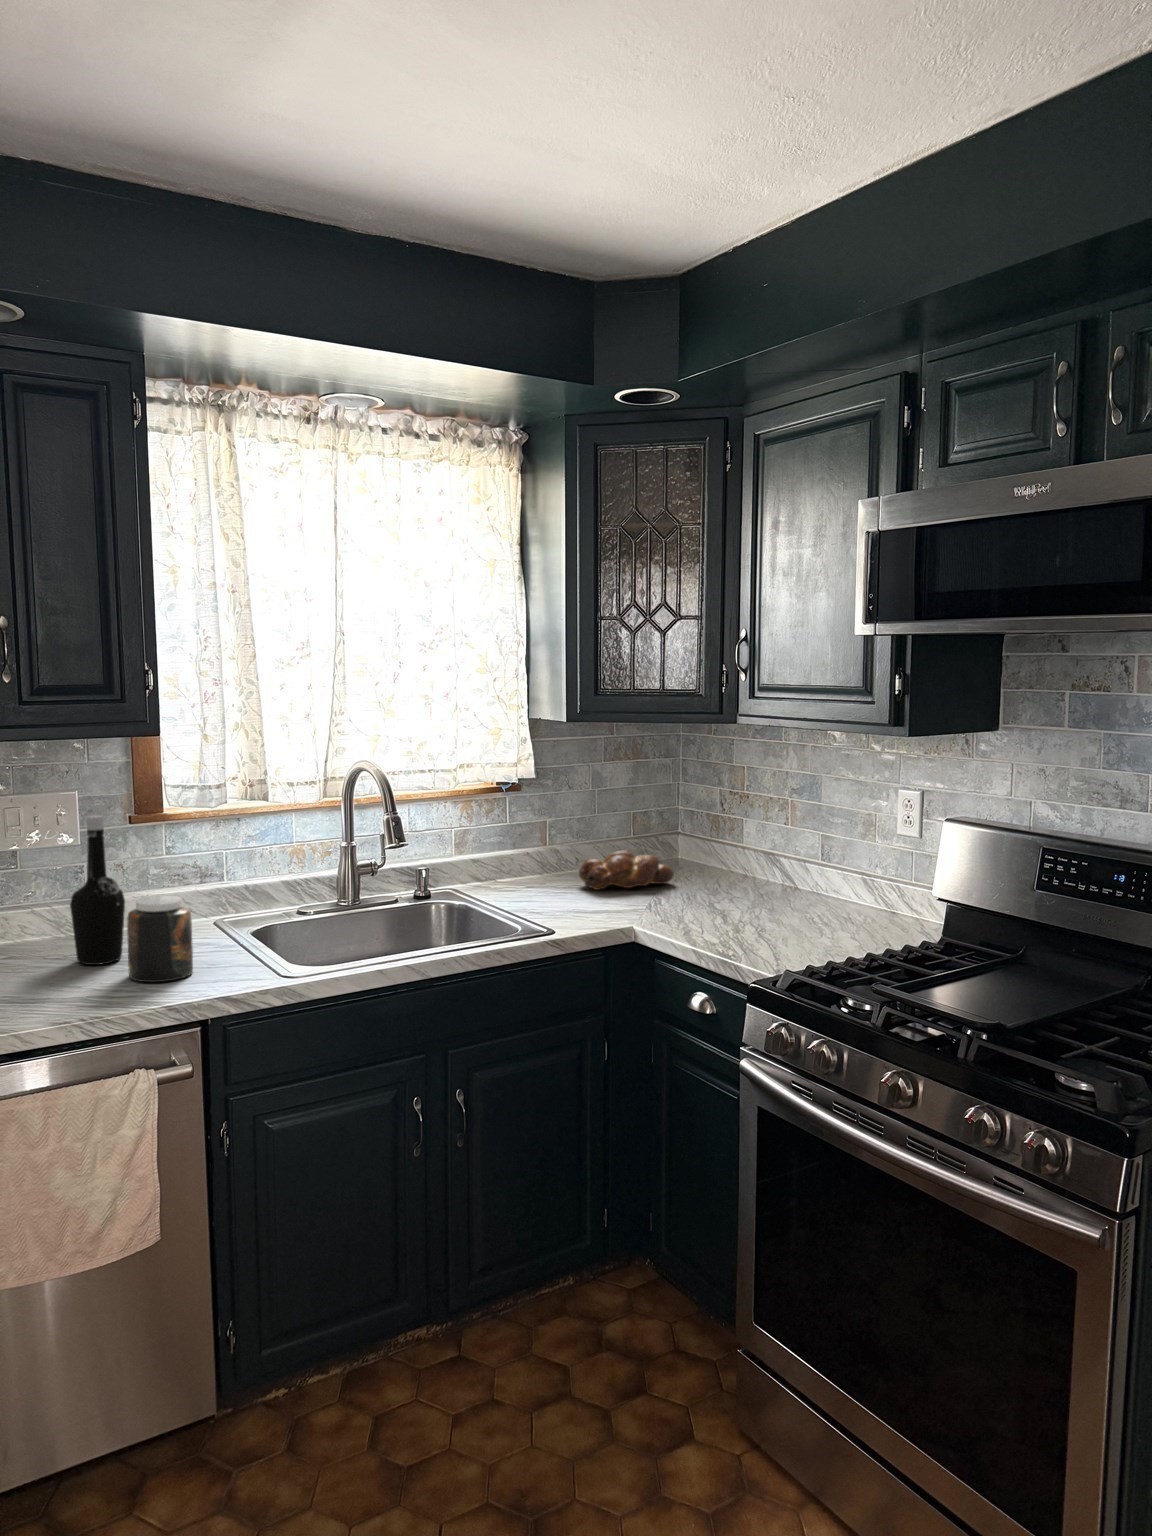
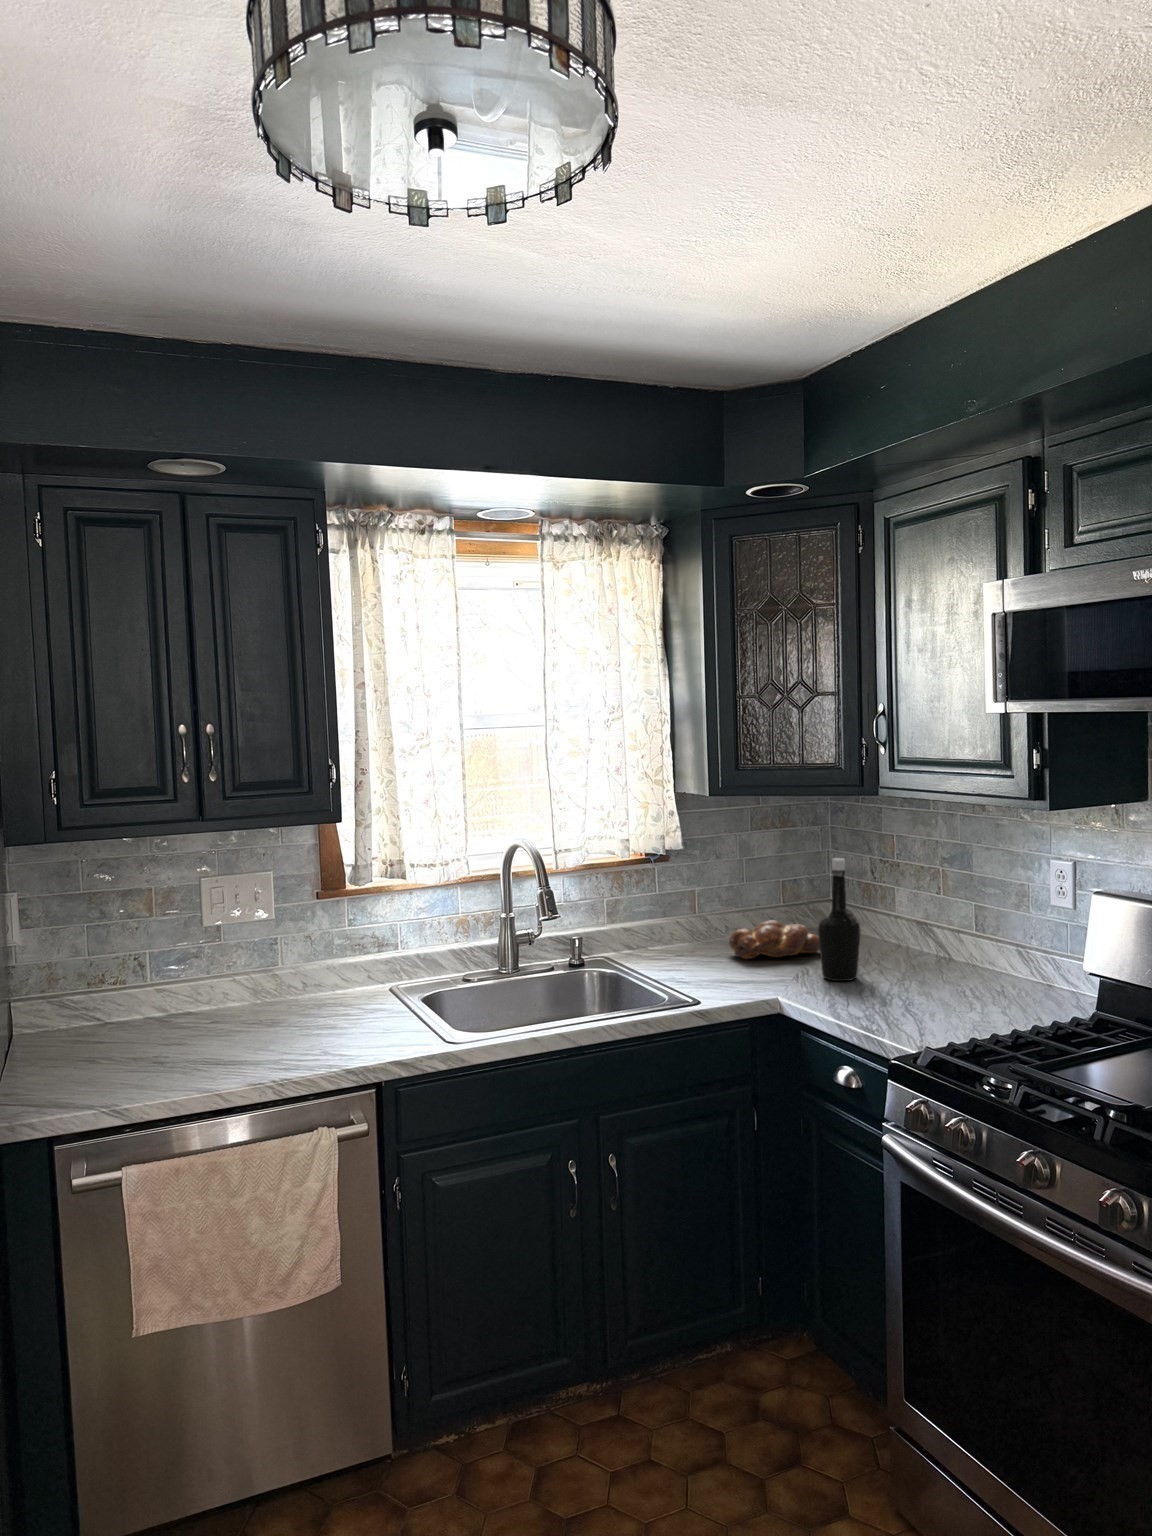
bottle: present [70,815,125,965] -> present [818,858,861,981]
jar: present [127,896,193,982] -> none [312,968,369,1048]

